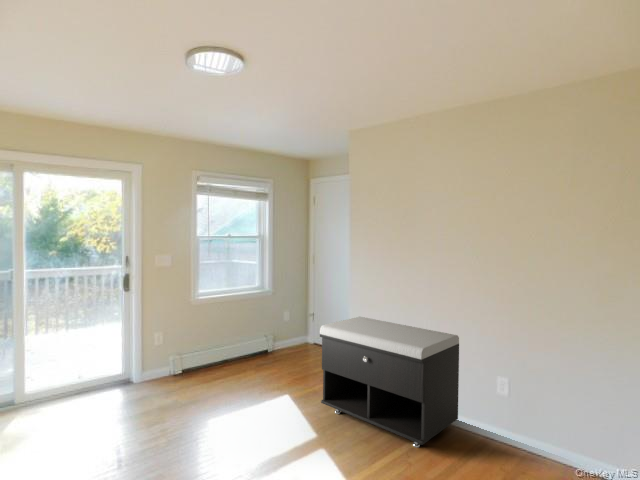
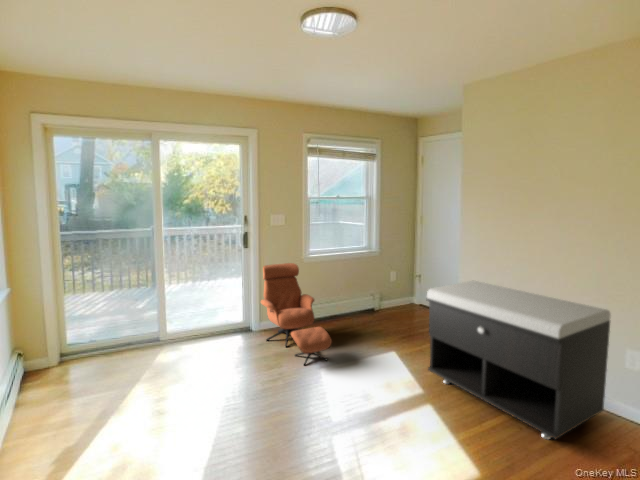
lounge chair: none [146,306,228,413] -> present [261,263,332,365]

